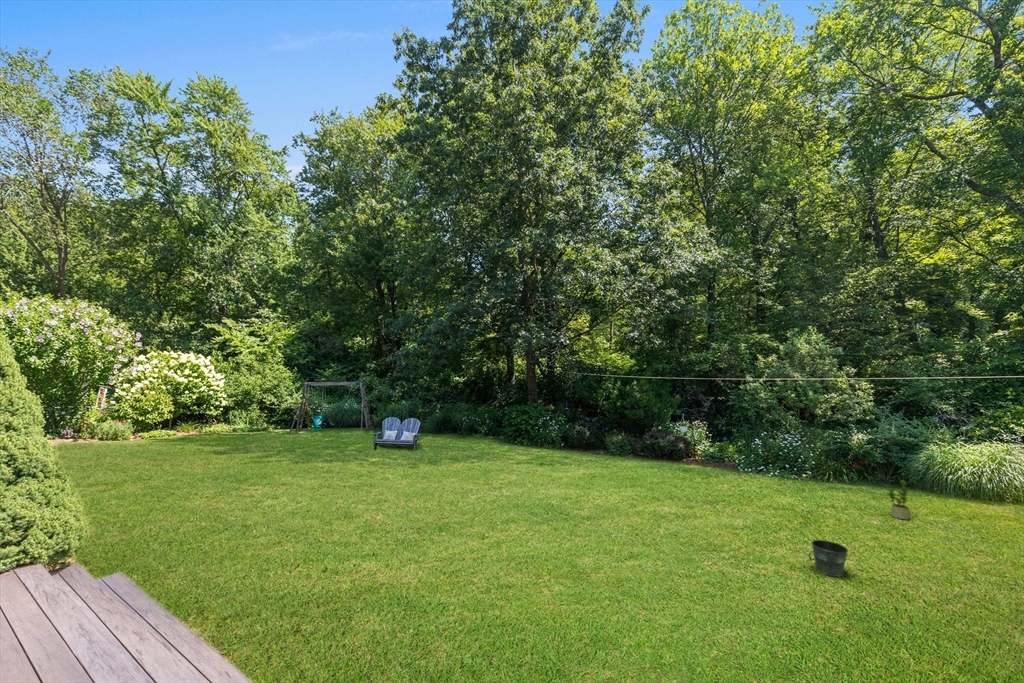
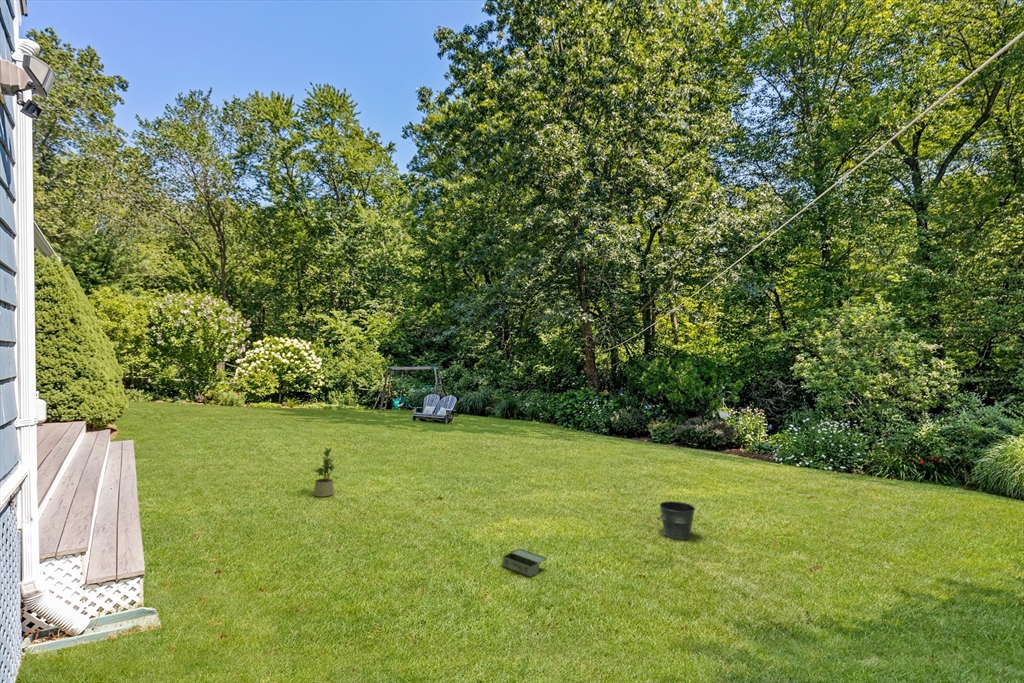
potted plant: present [887,480,910,519] -> present [314,448,334,497]
toolbox: none [782,624,831,658] -> present [502,549,546,577]

